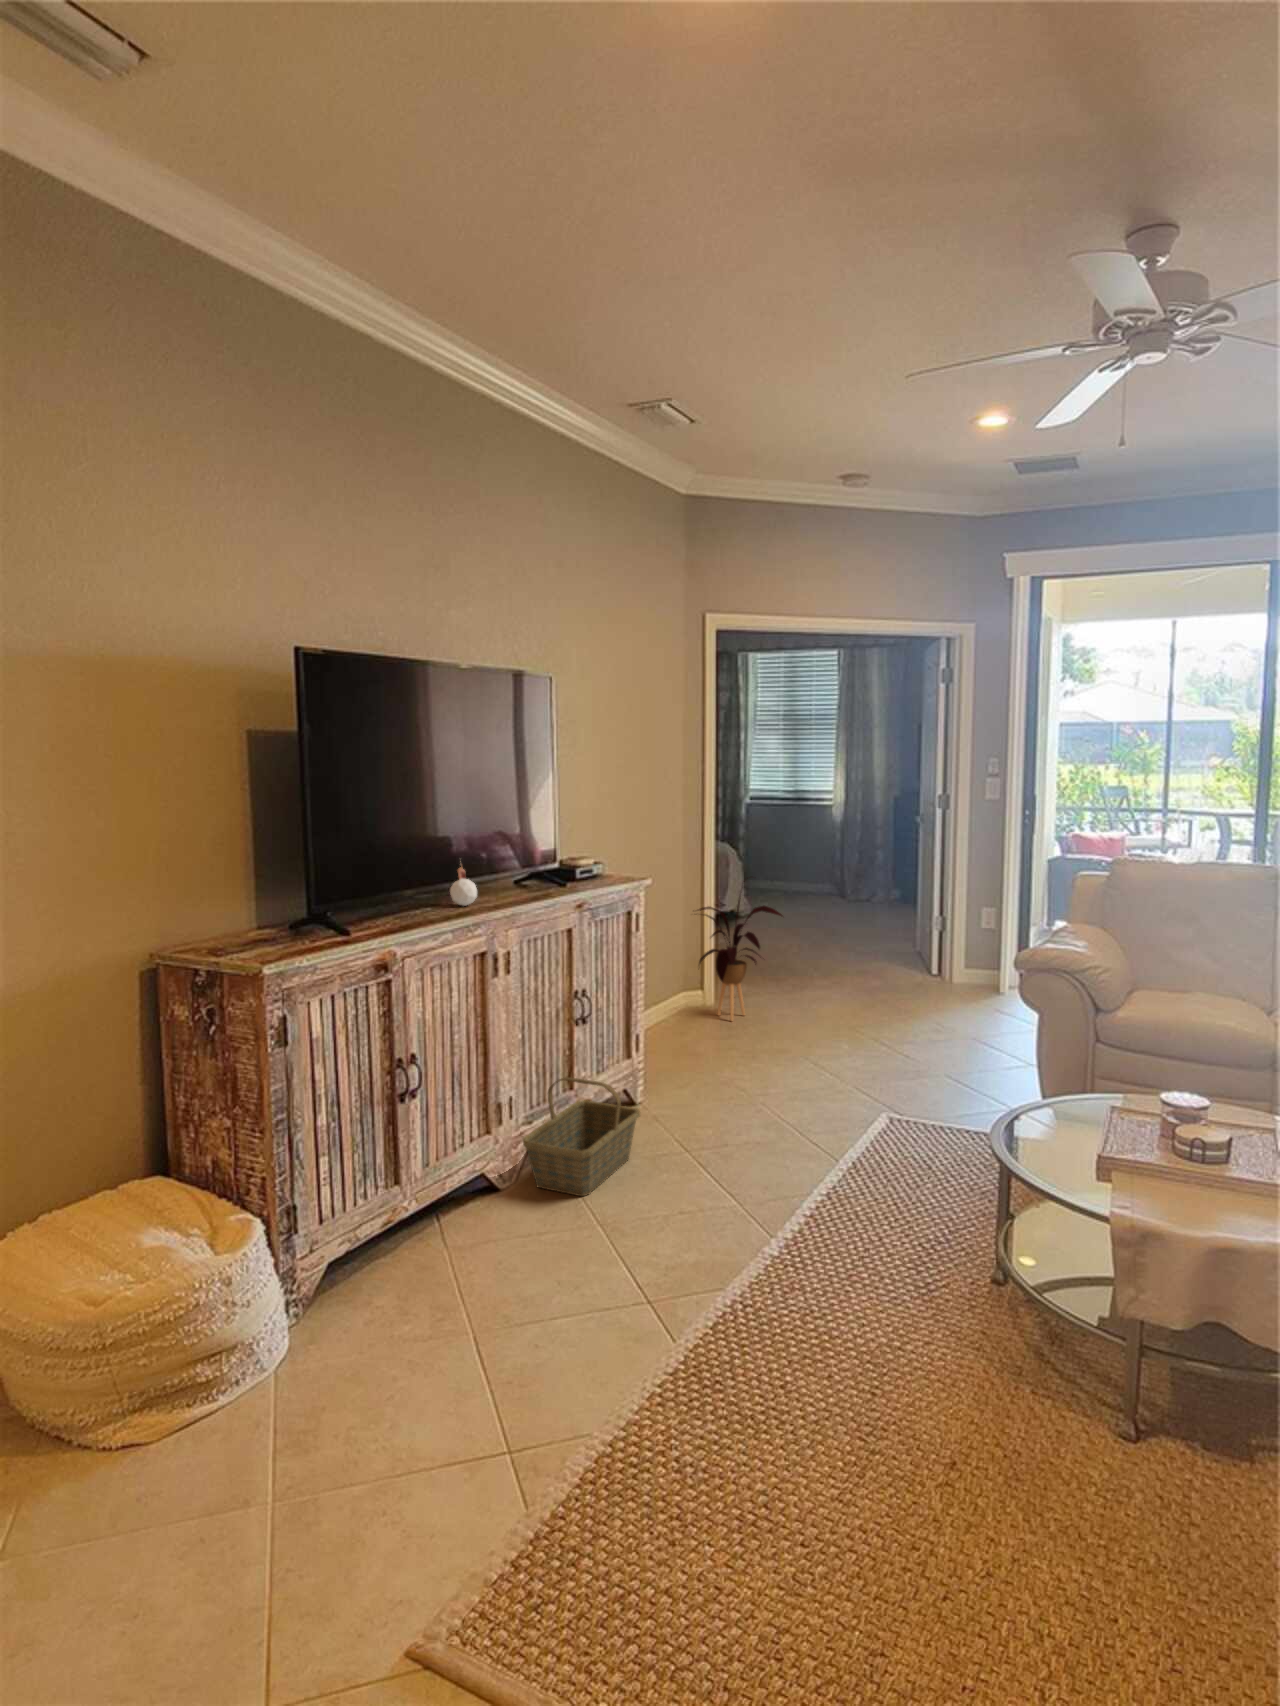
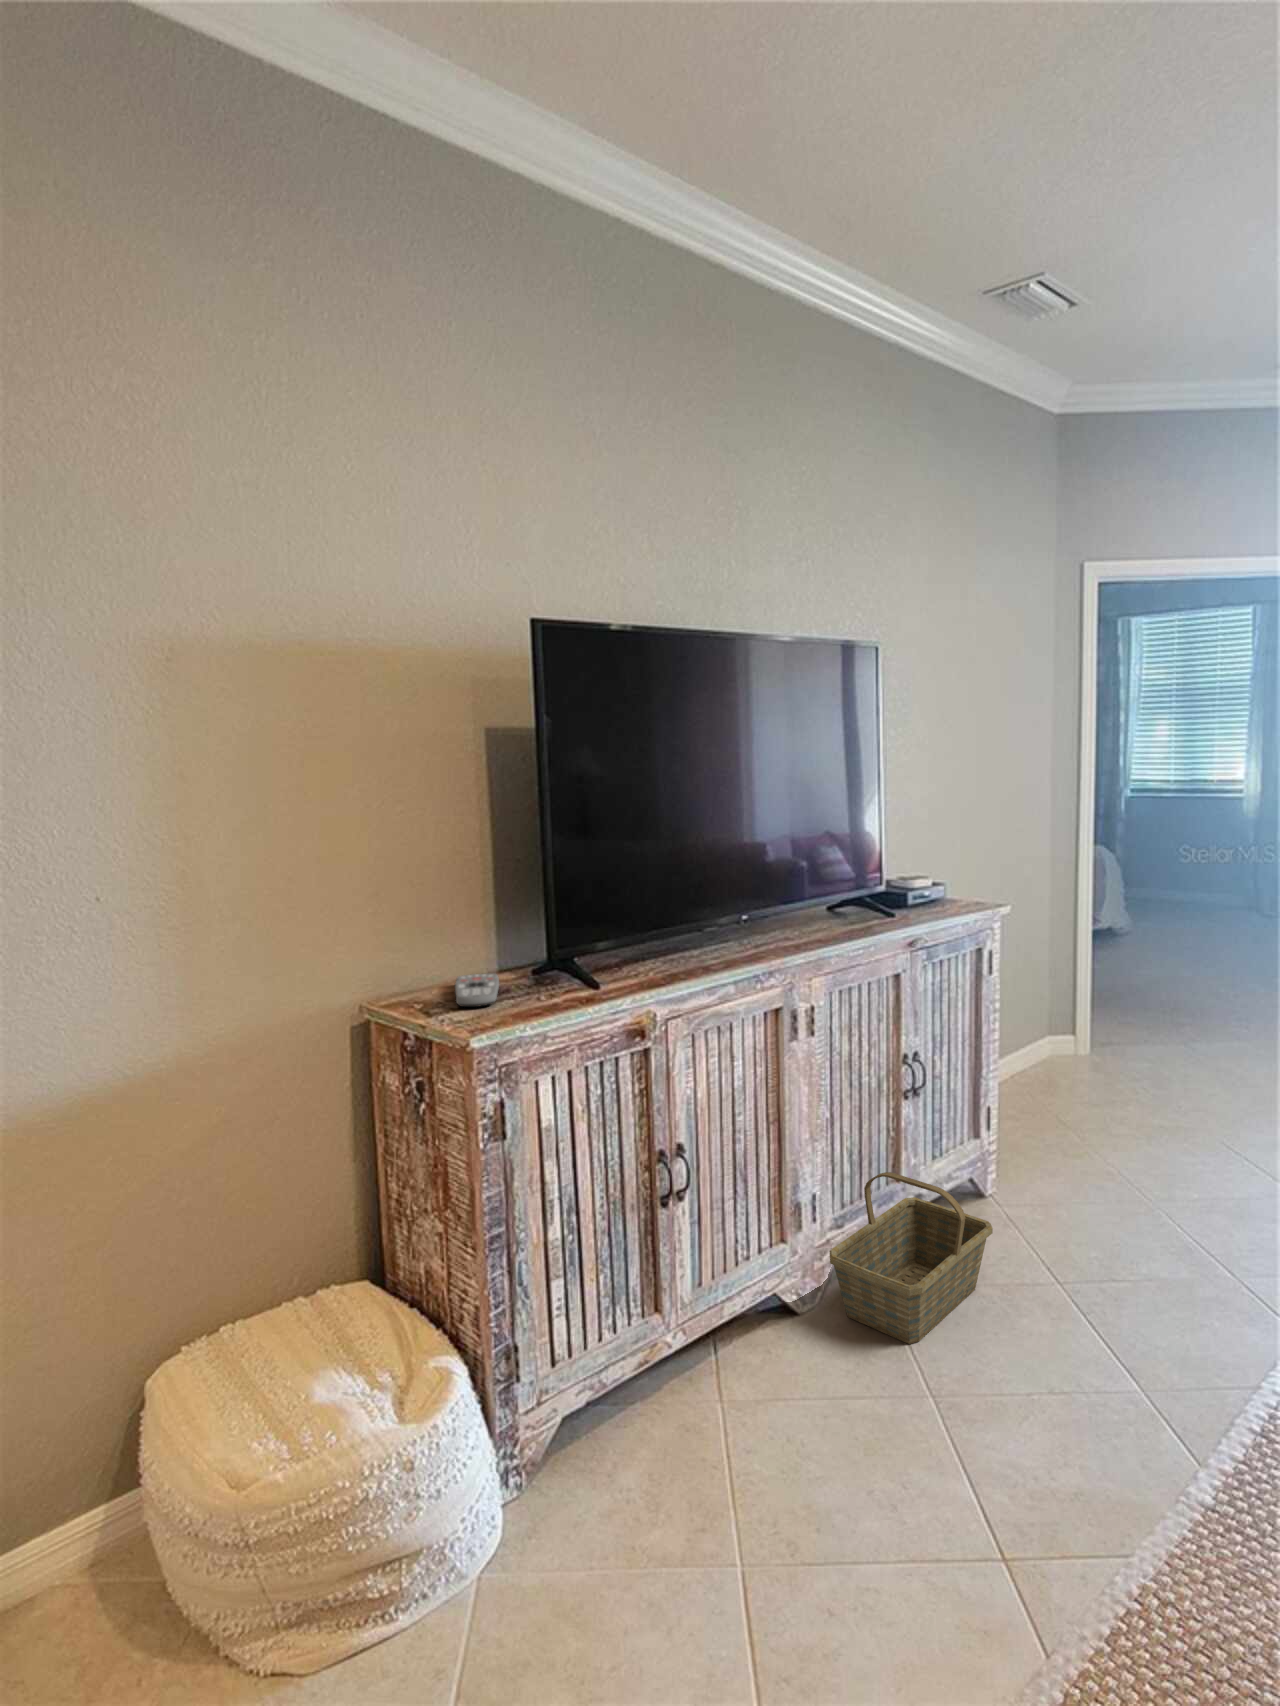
candle: present [450,867,477,906] -> none [739,883,774,945]
house plant: present [698,895,782,1021] -> none [1057,898,1193,1082]
remote control: none [228,928,271,950] -> present [455,974,499,1007]

